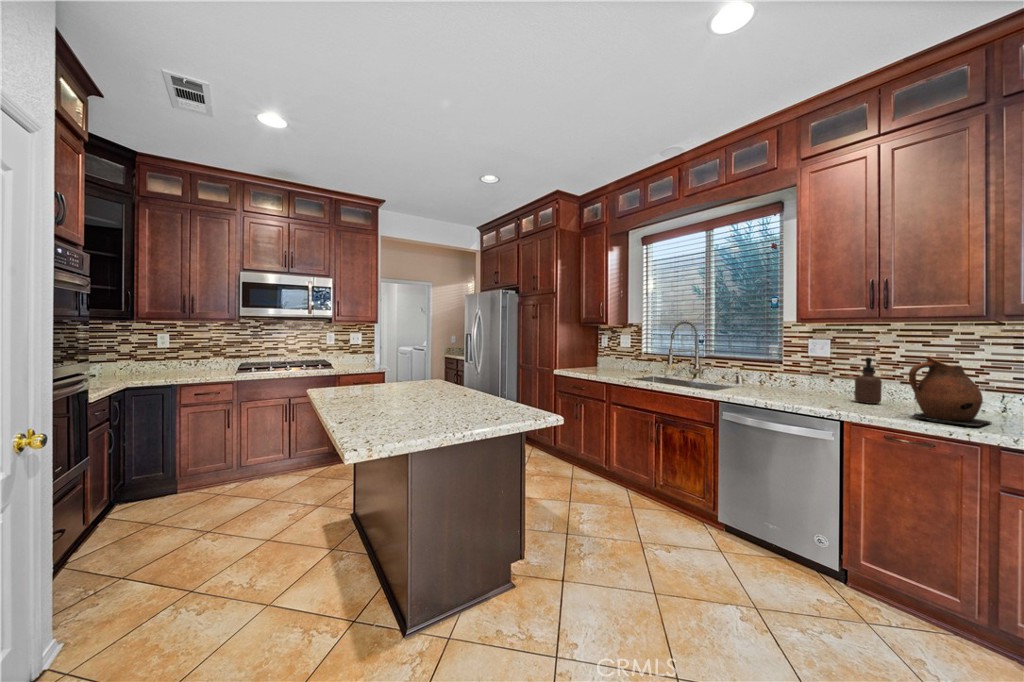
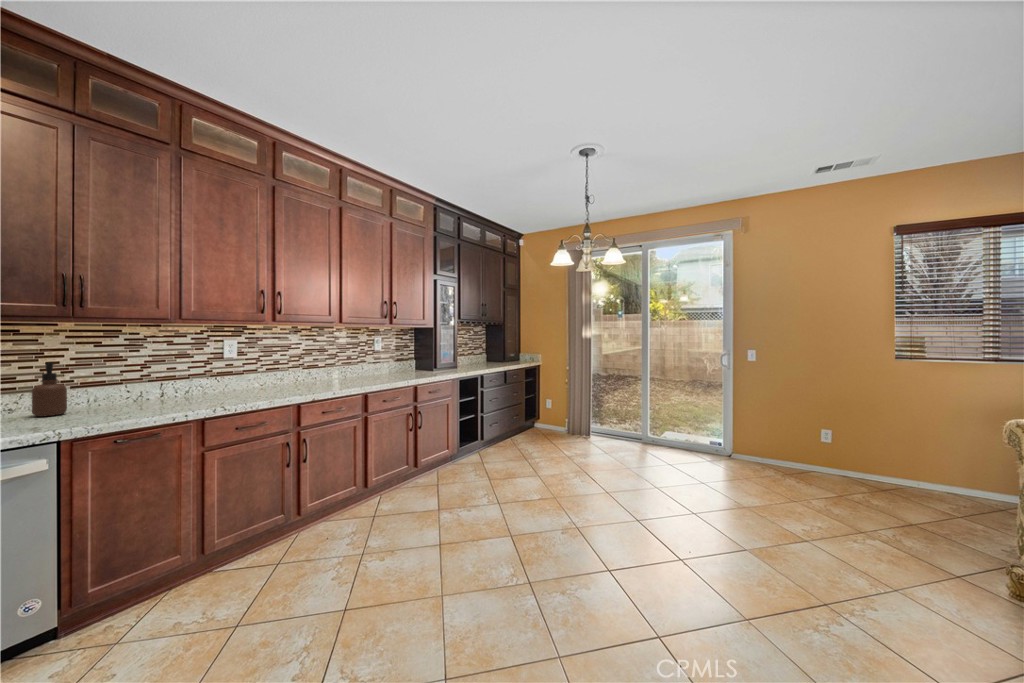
ceramic pitcher: present [909,357,992,426] -> none [123,357,186,415]

